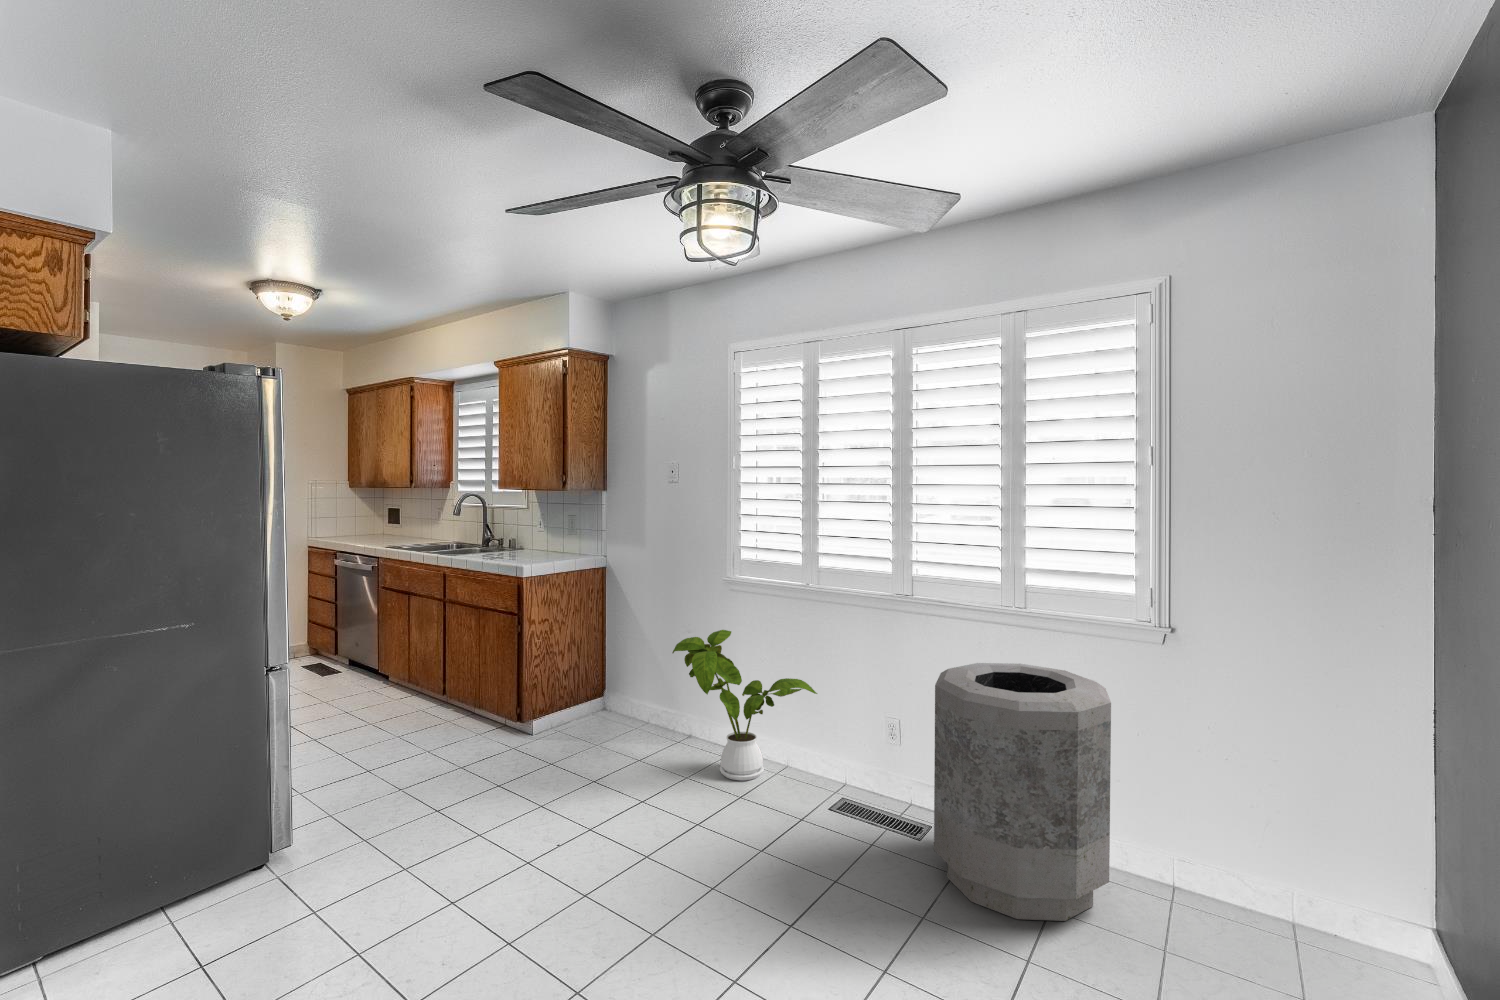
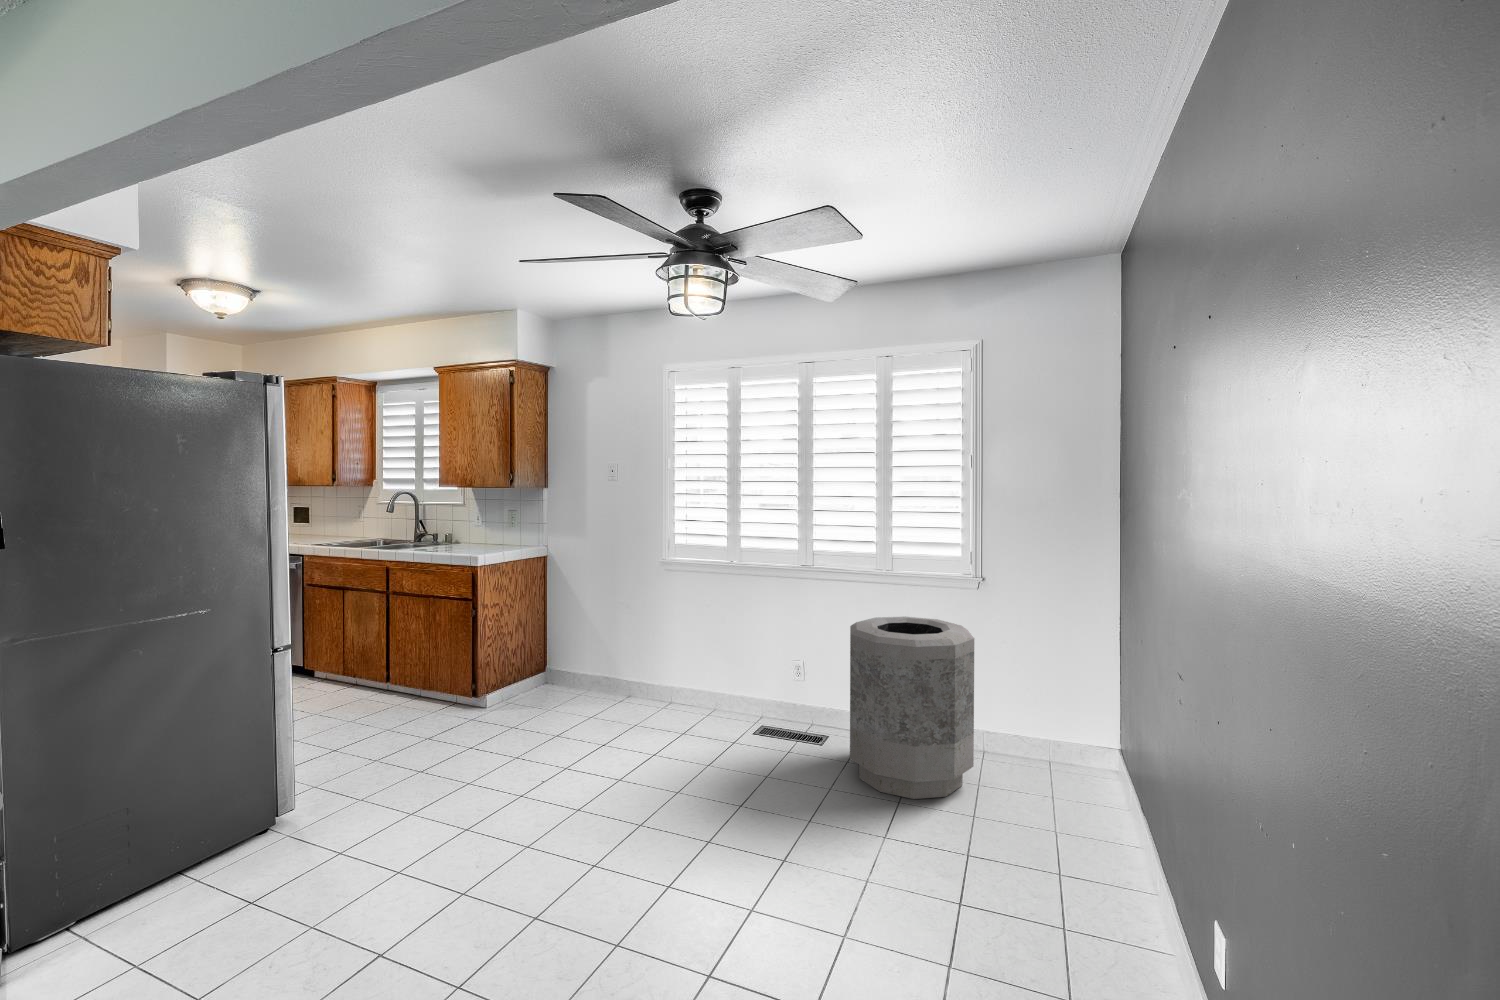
house plant: present [672,630,817,781] -> none [626,603,746,727]

